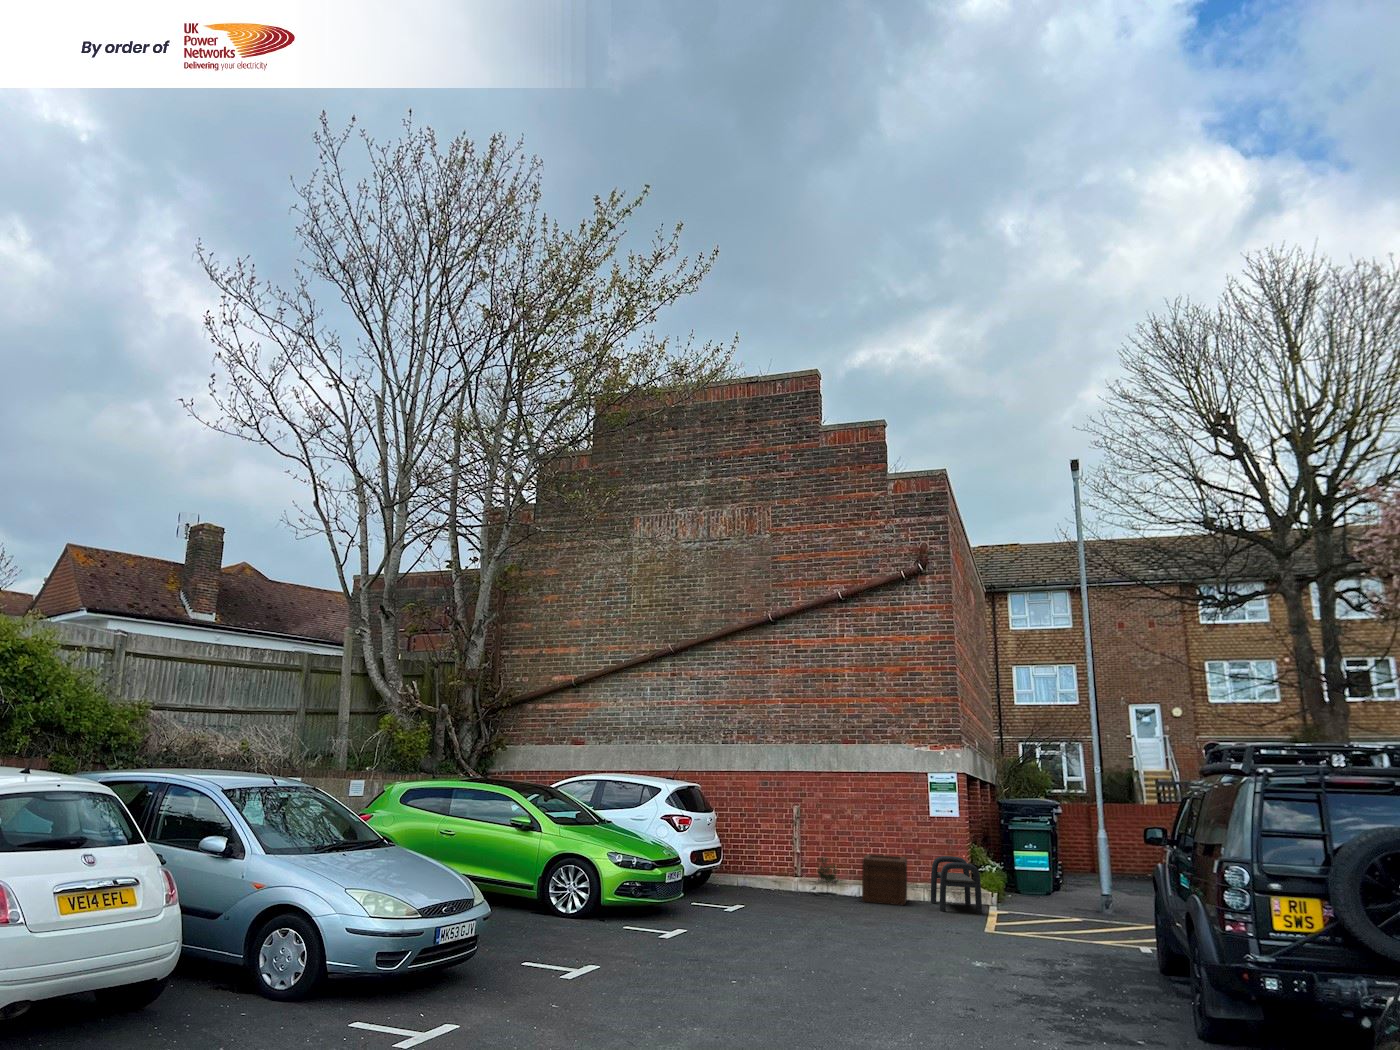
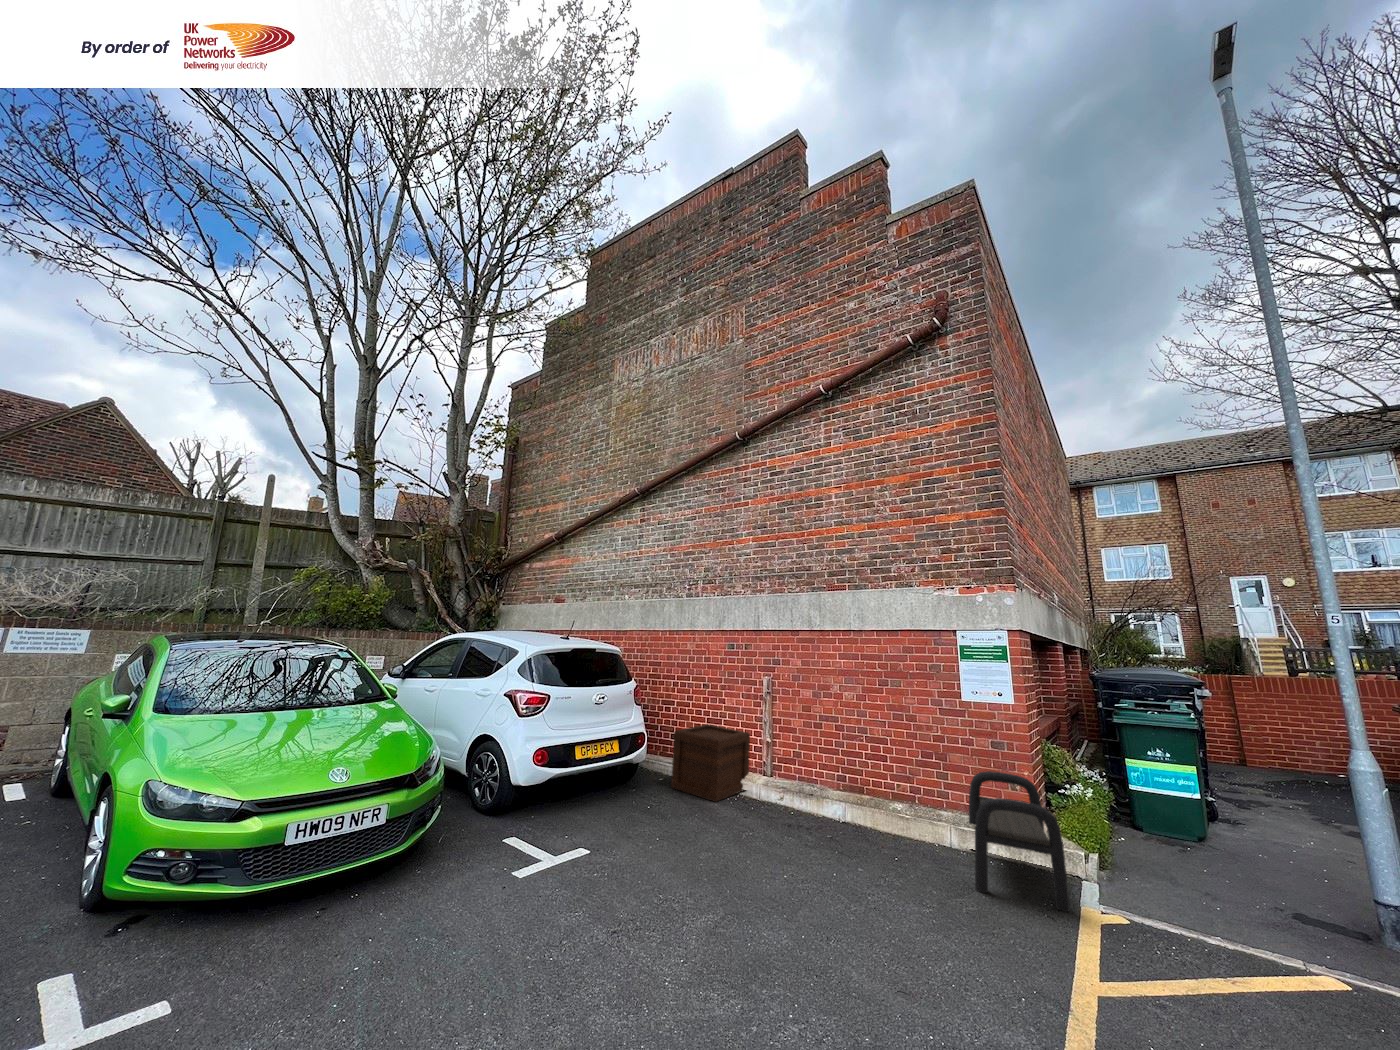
wooden crate: present [862,854,907,905] -> present [671,724,750,802]
potted tree: present [816,857,838,897] -> none [782,746,821,816]

